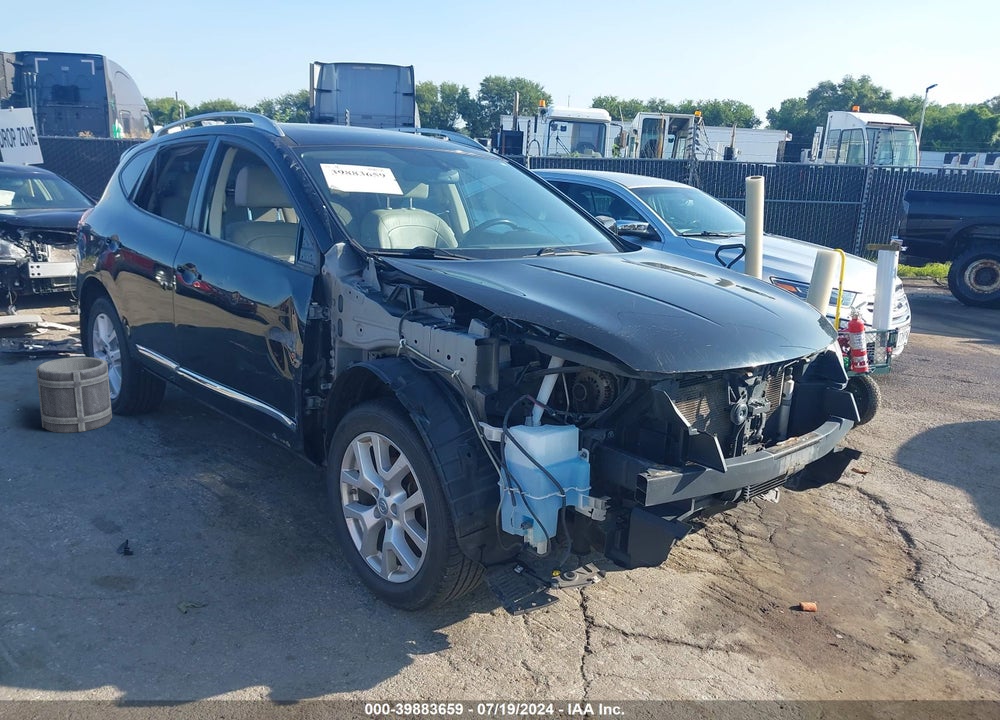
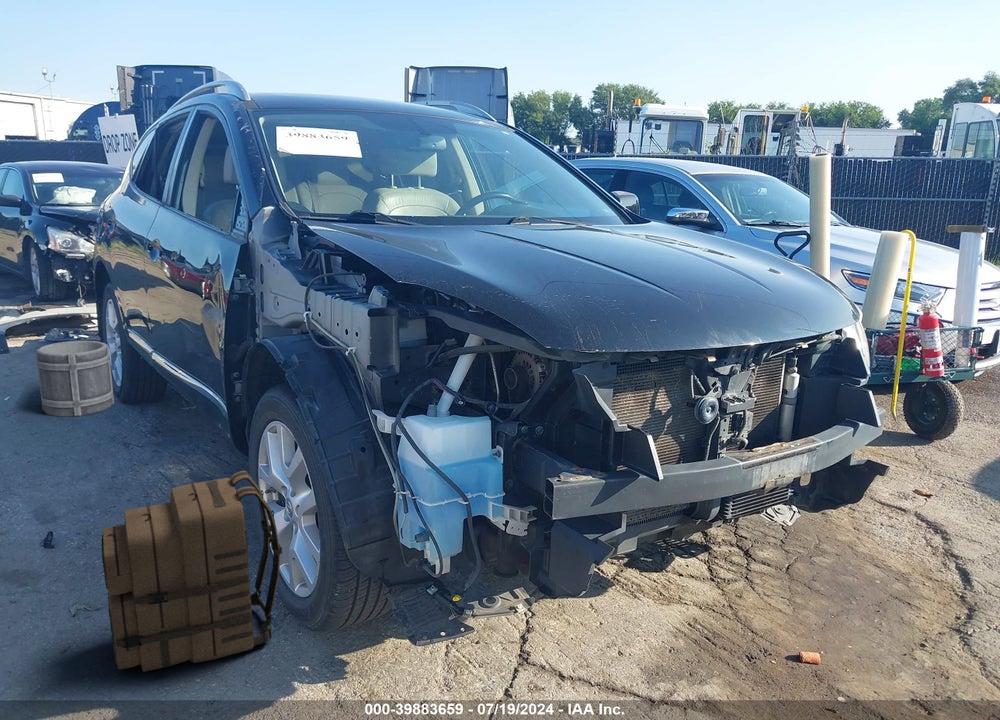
backpack: none [231,478,386,656] -> present [101,471,282,672]

